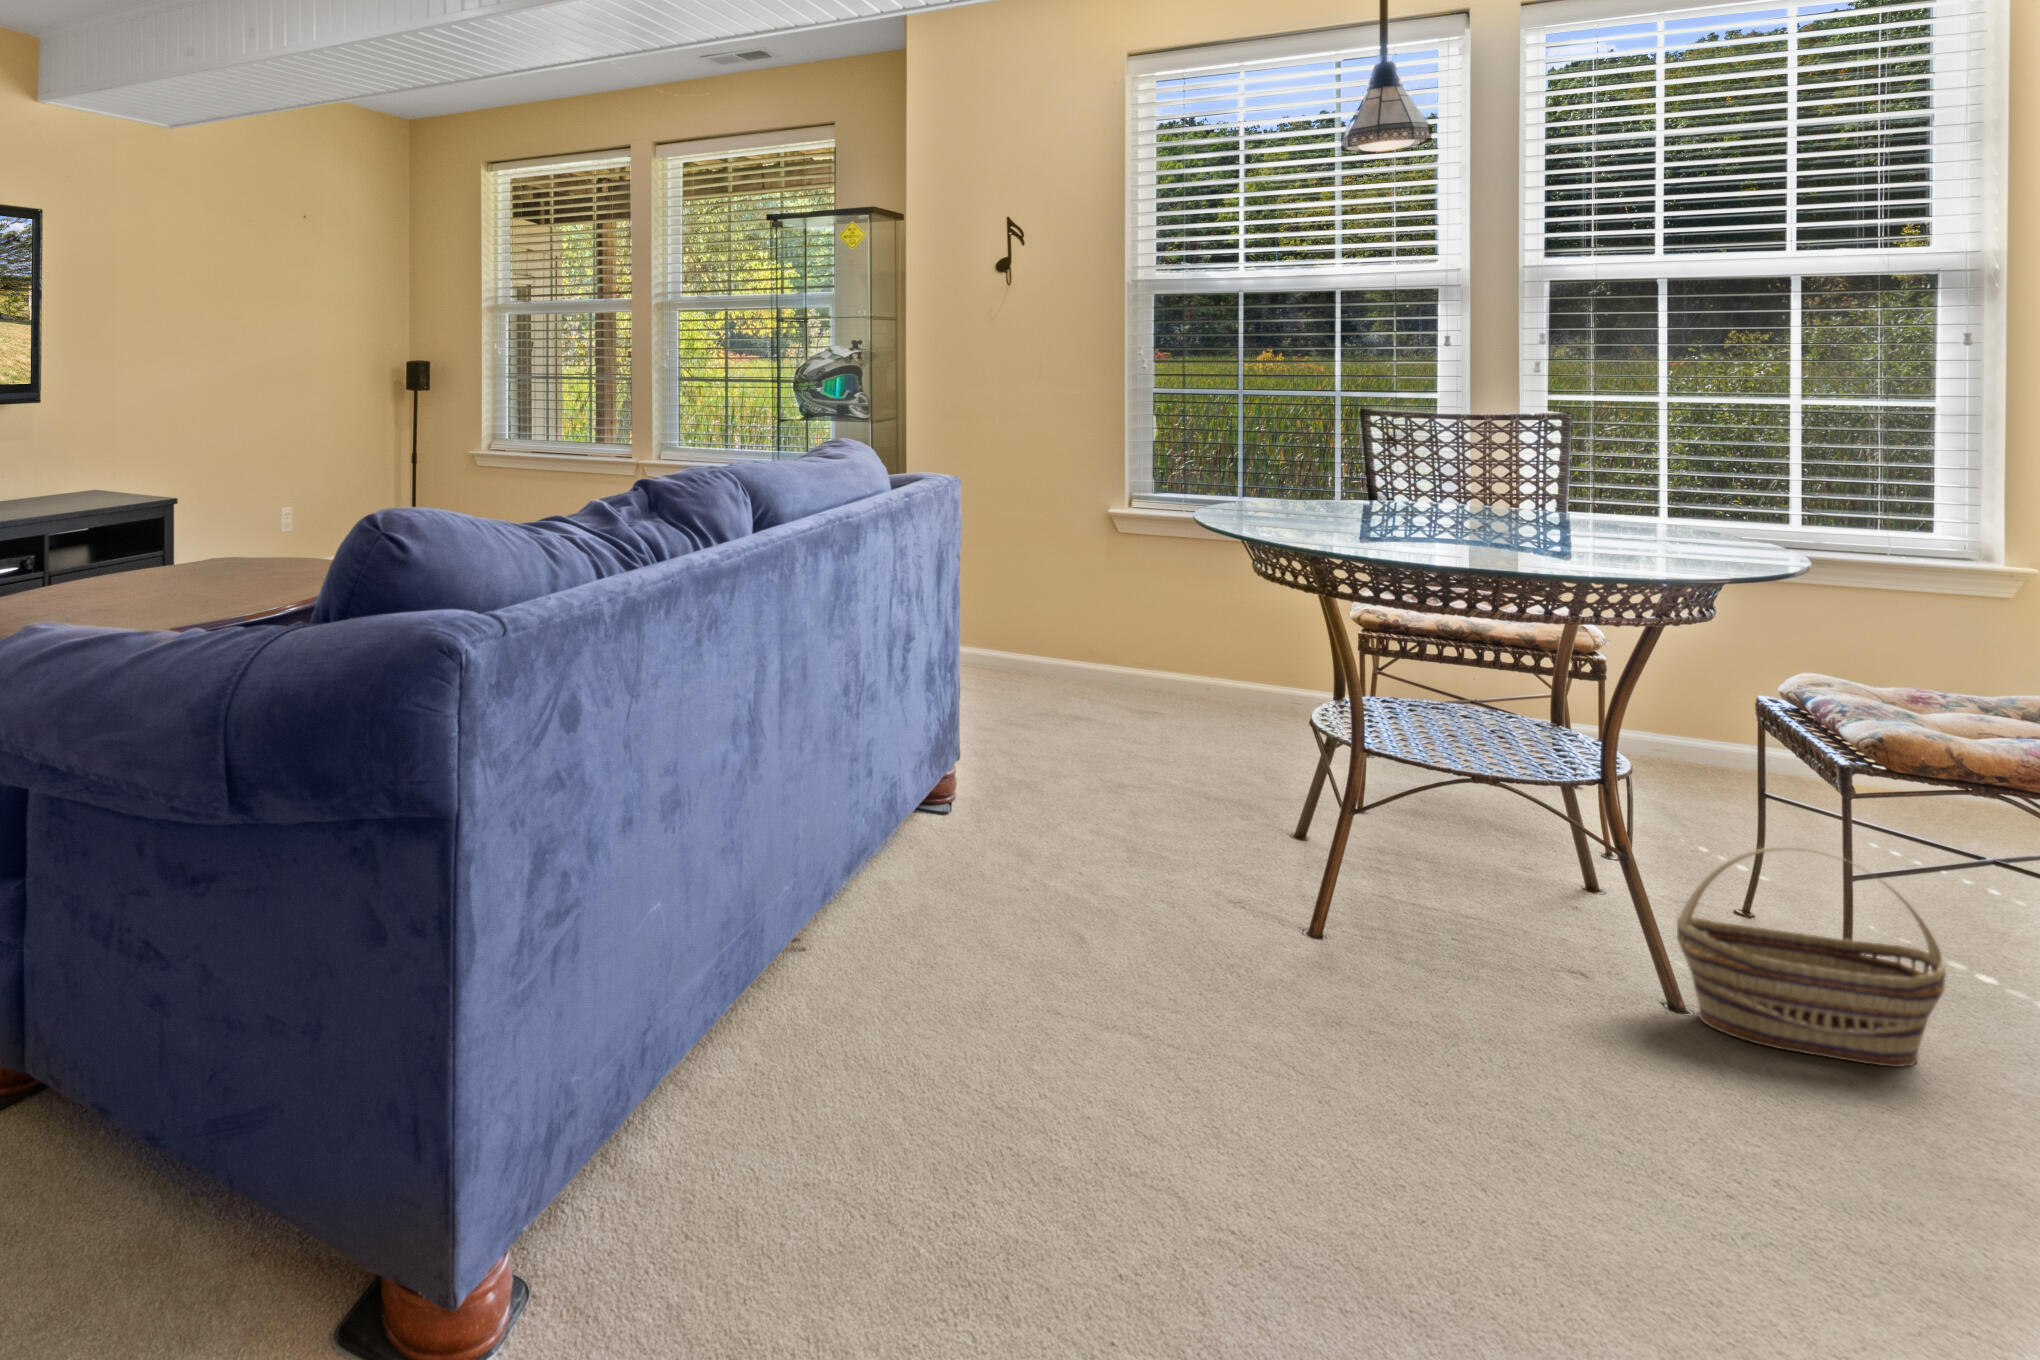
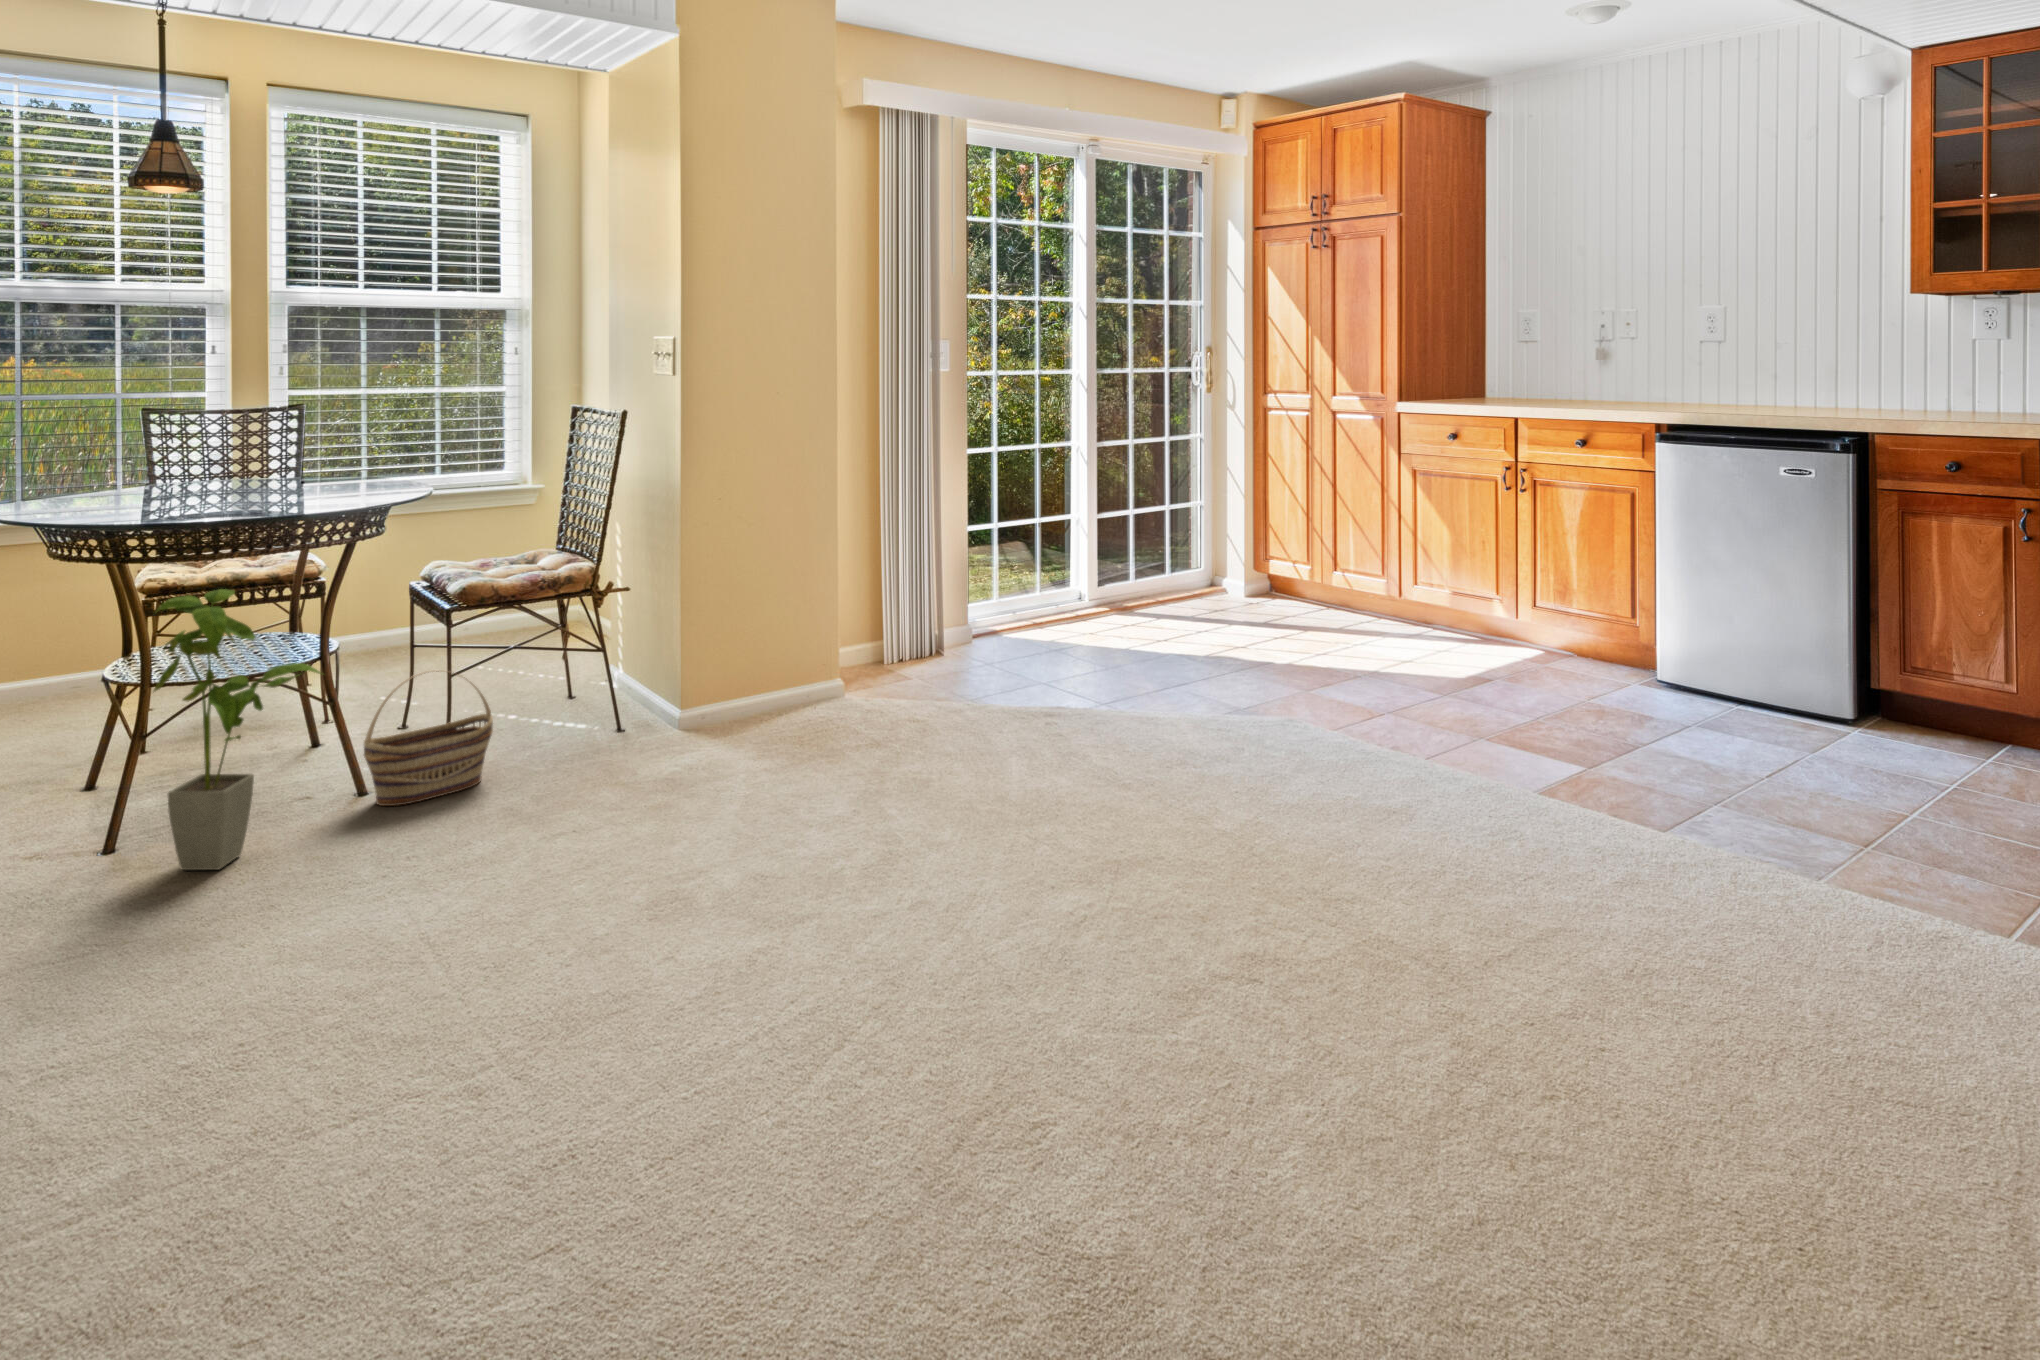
house plant: none [1364,654,1614,1019] -> present [154,589,321,870]

